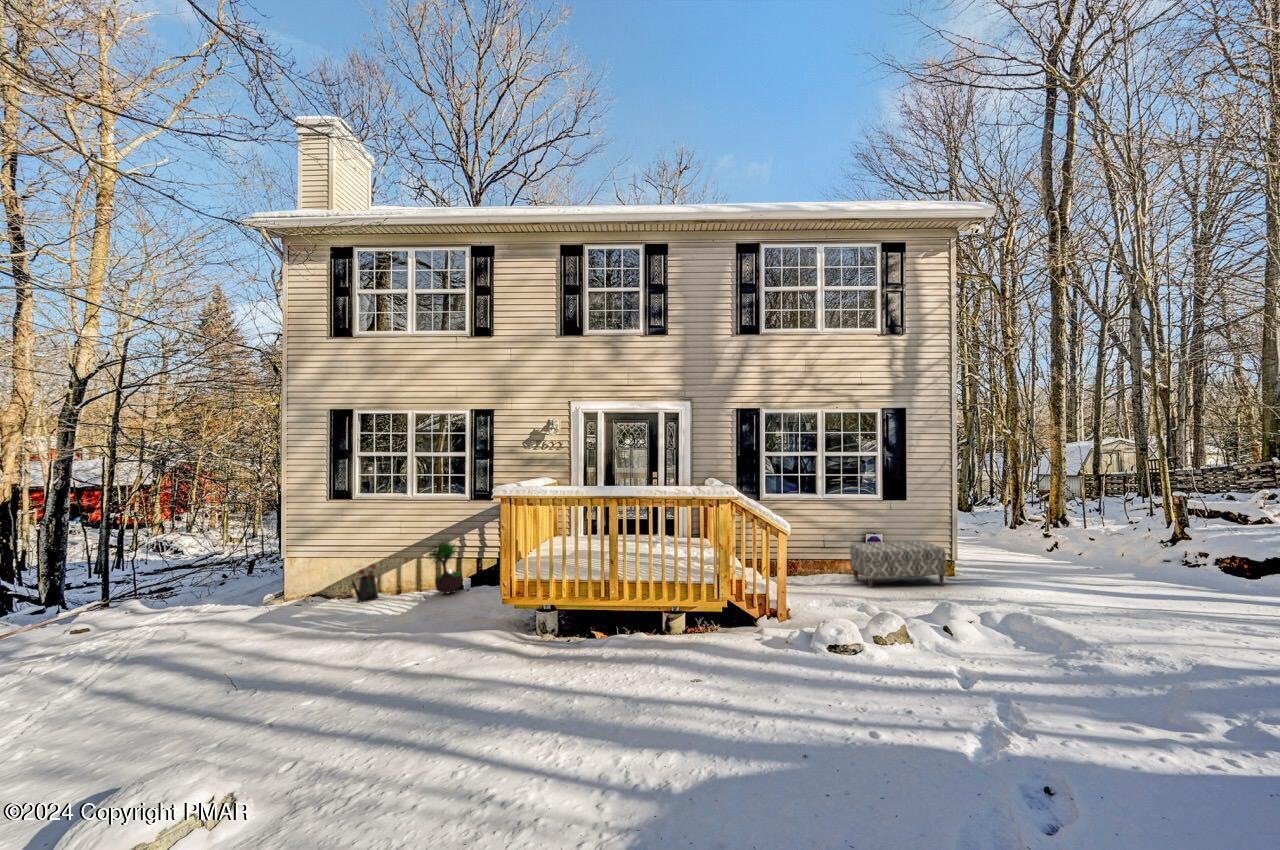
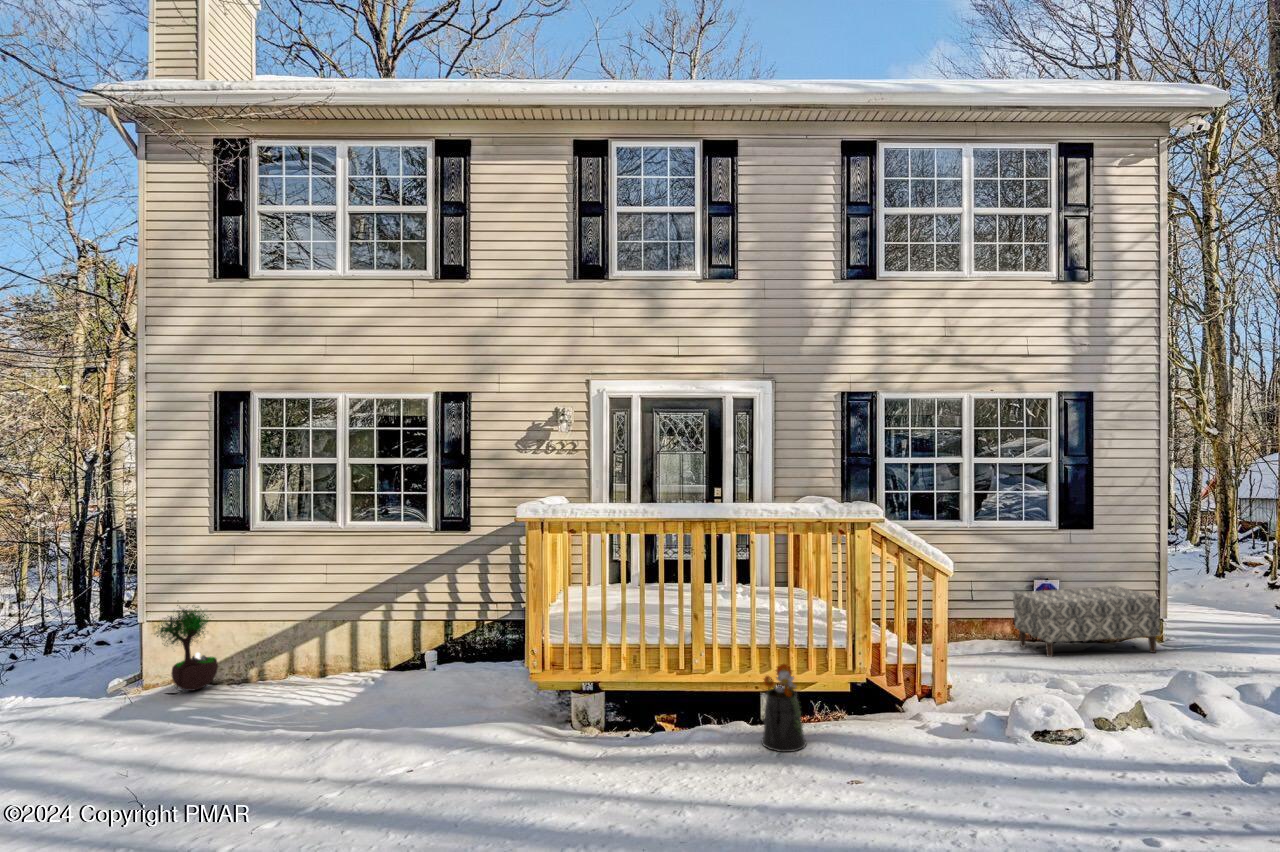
potted tree: present [428,541,463,594] -> present [157,605,218,691]
watering can: present [352,564,379,602] -> present [762,664,806,752]

